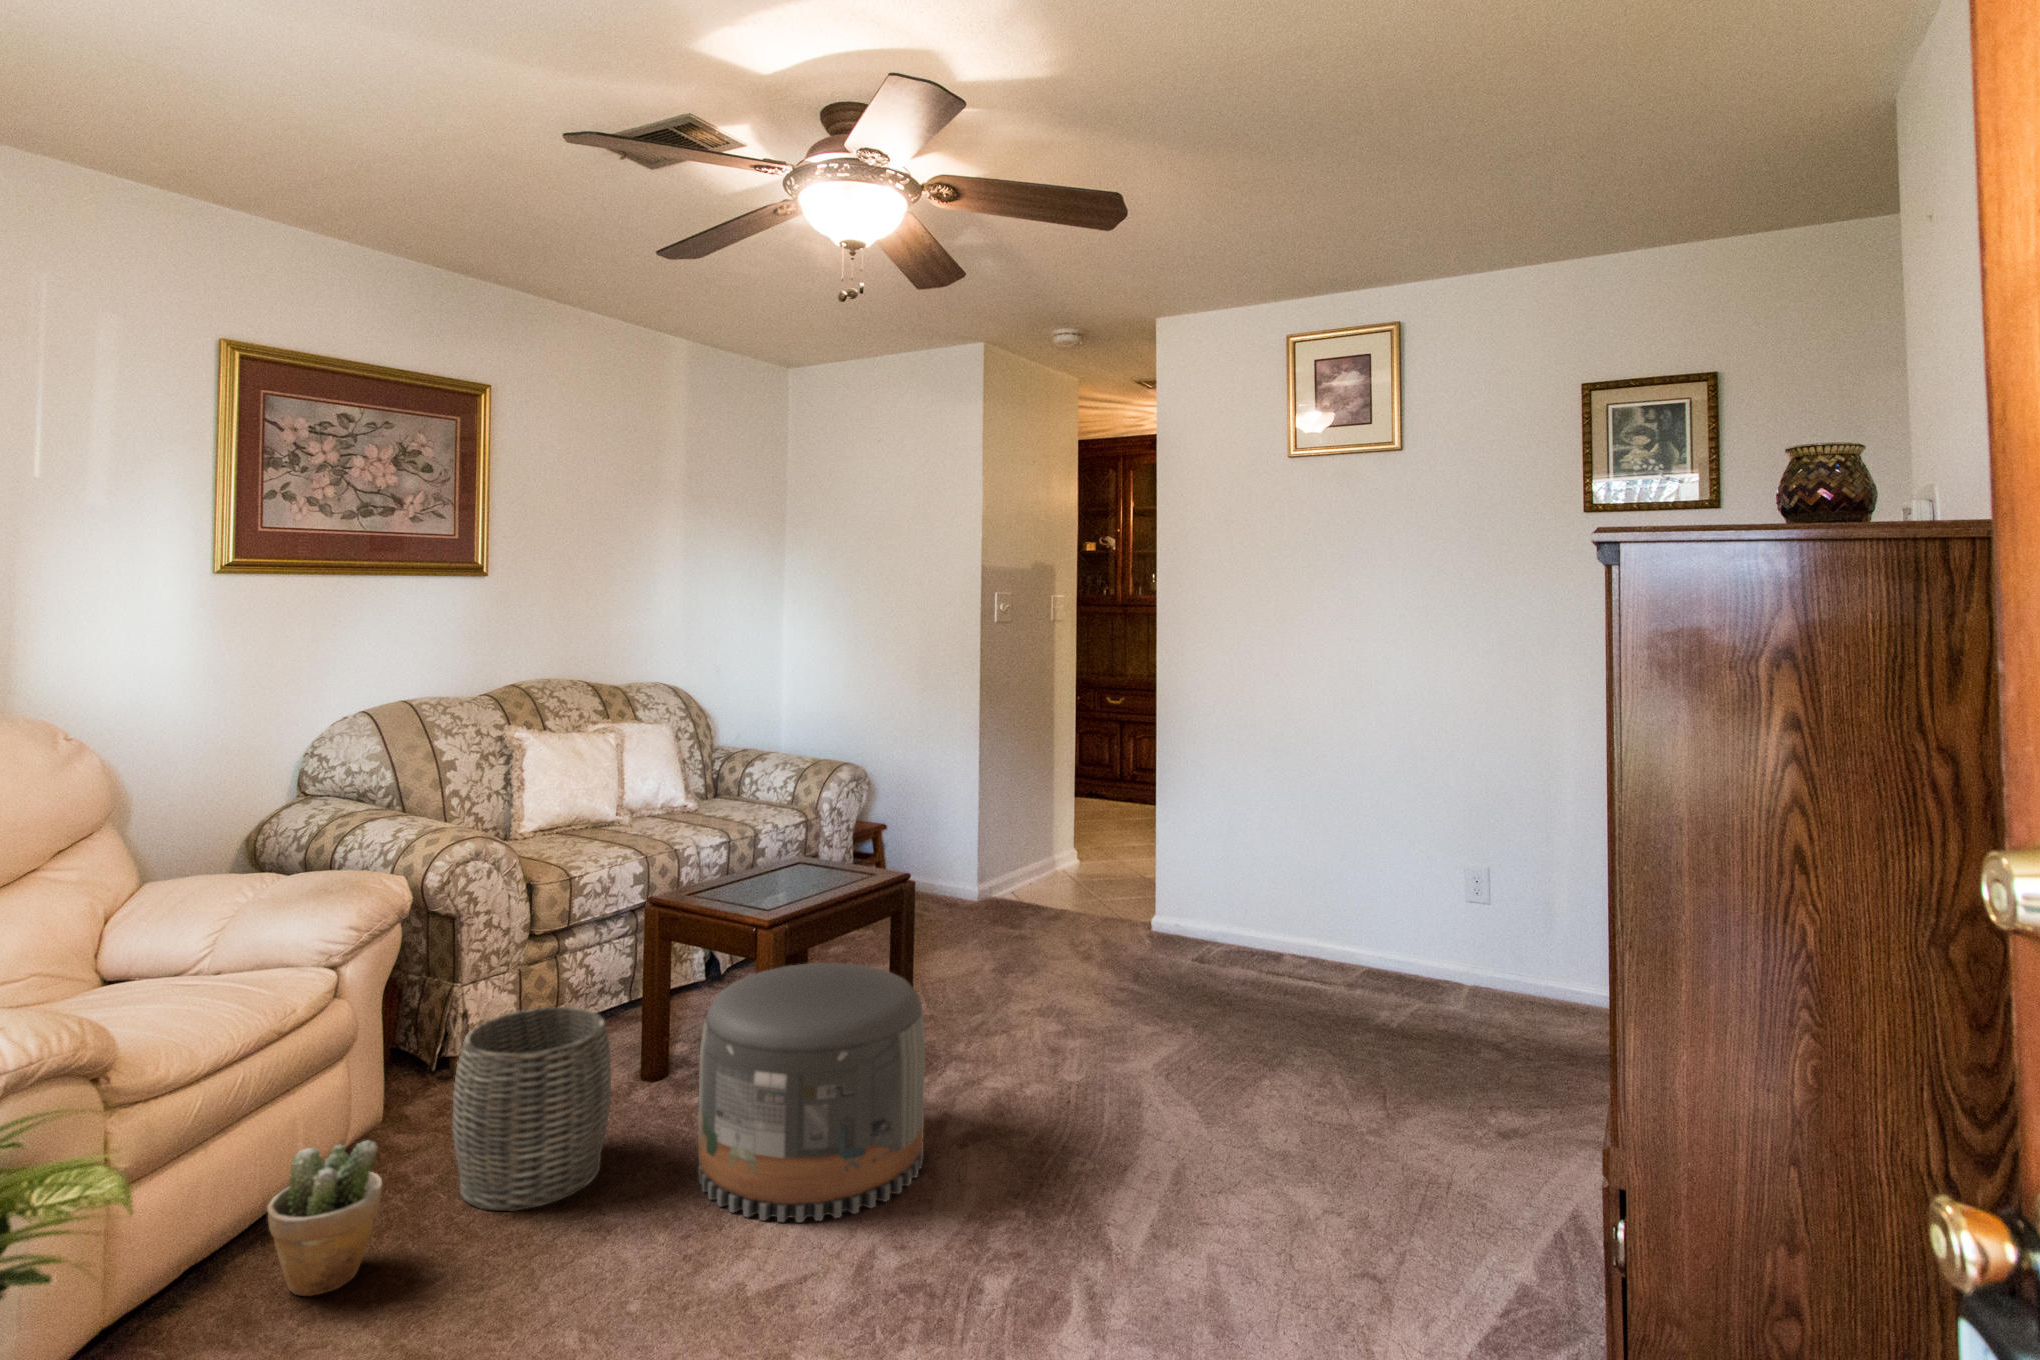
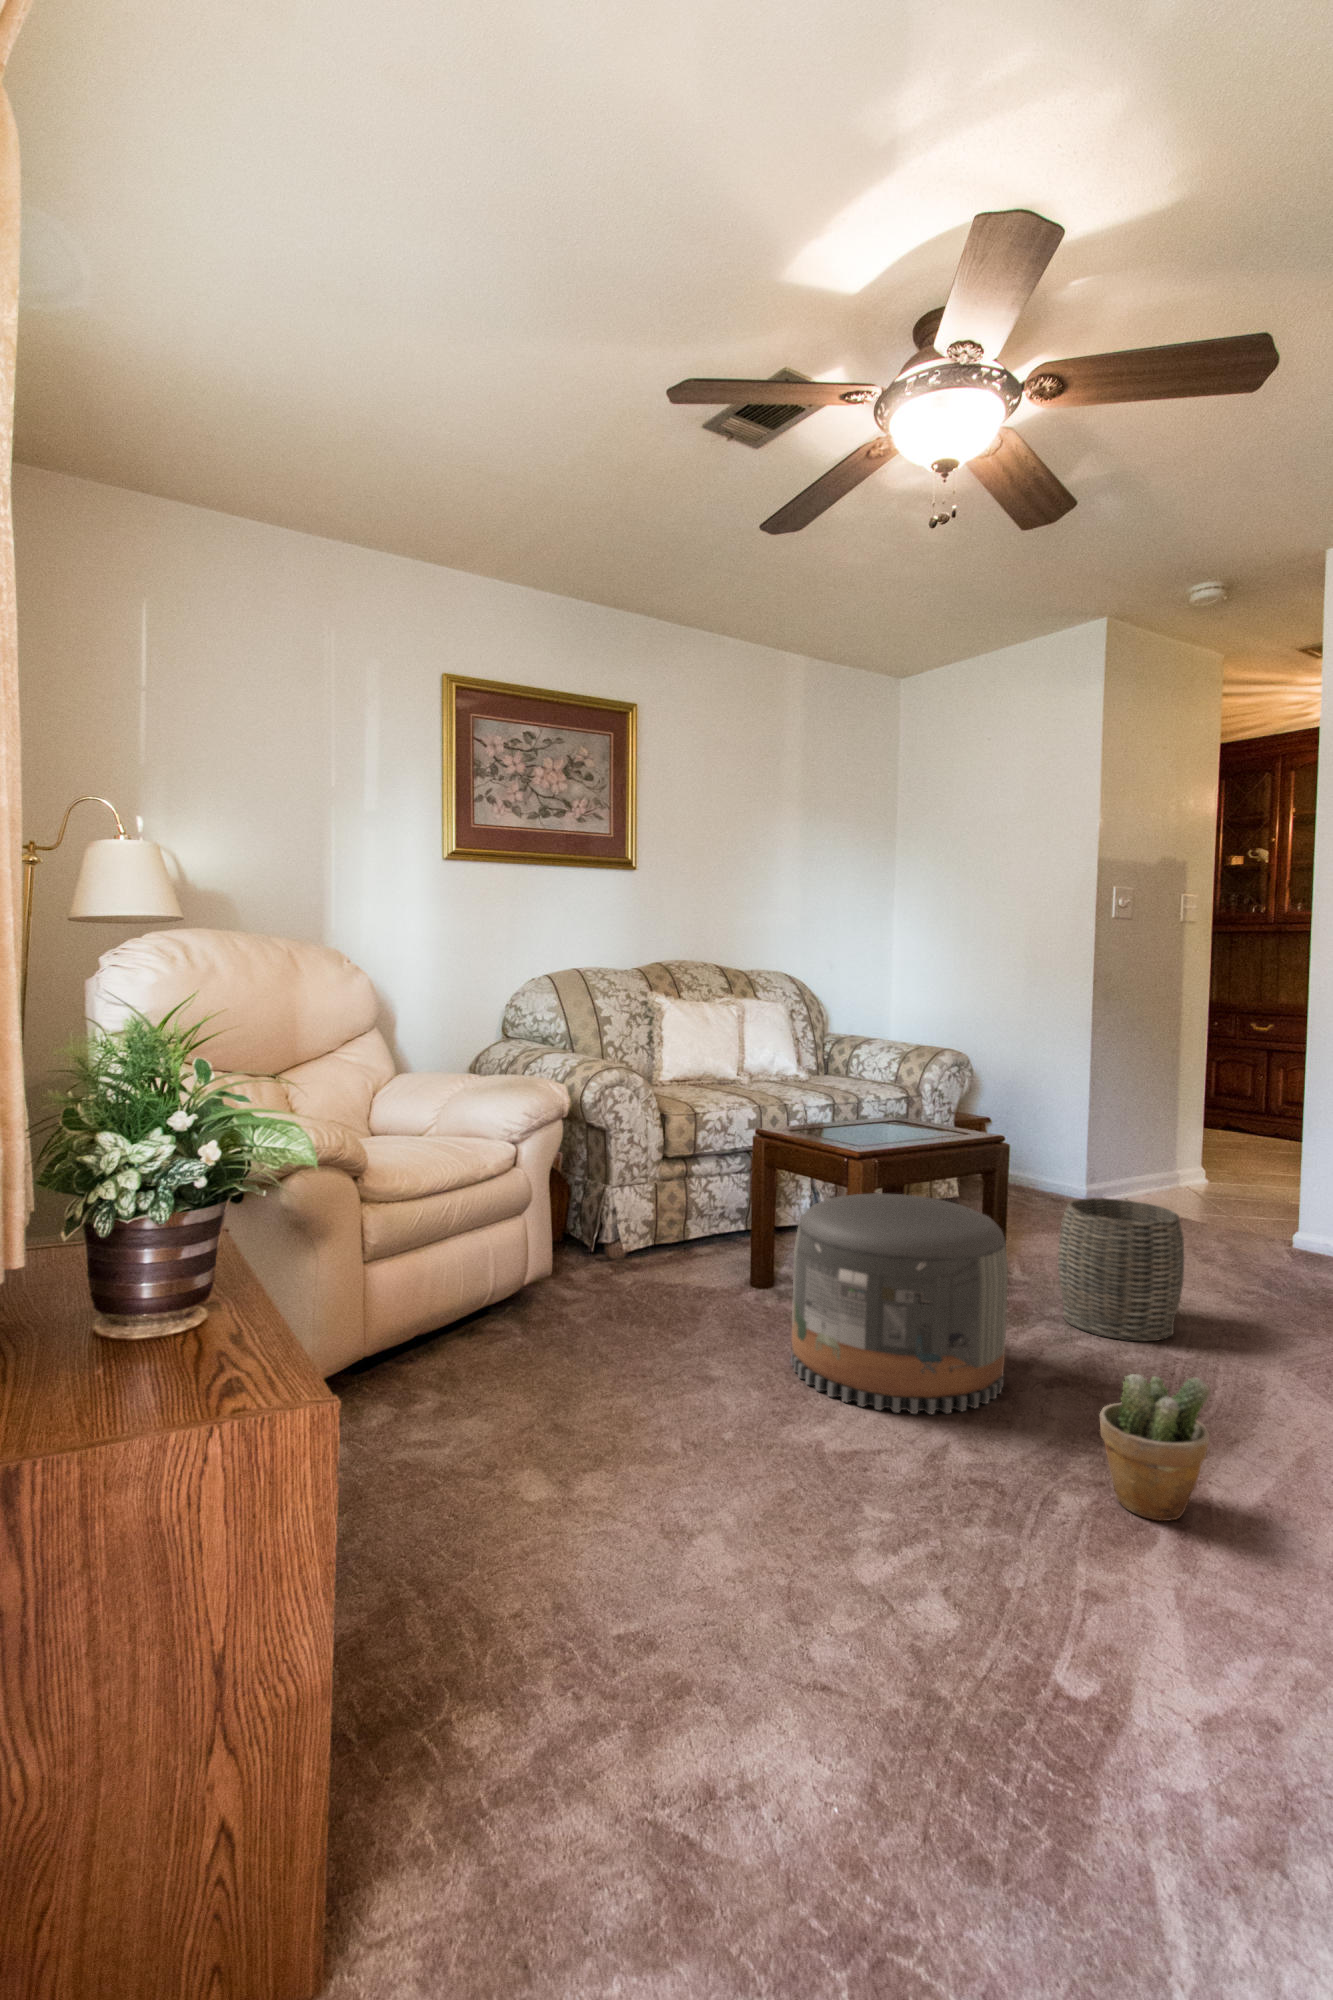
woven basket: present [452,1007,611,1211] -> present [1058,1198,1184,1341]
potted plant: present [267,1140,382,1296] -> present [1100,1374,1210,1521]

